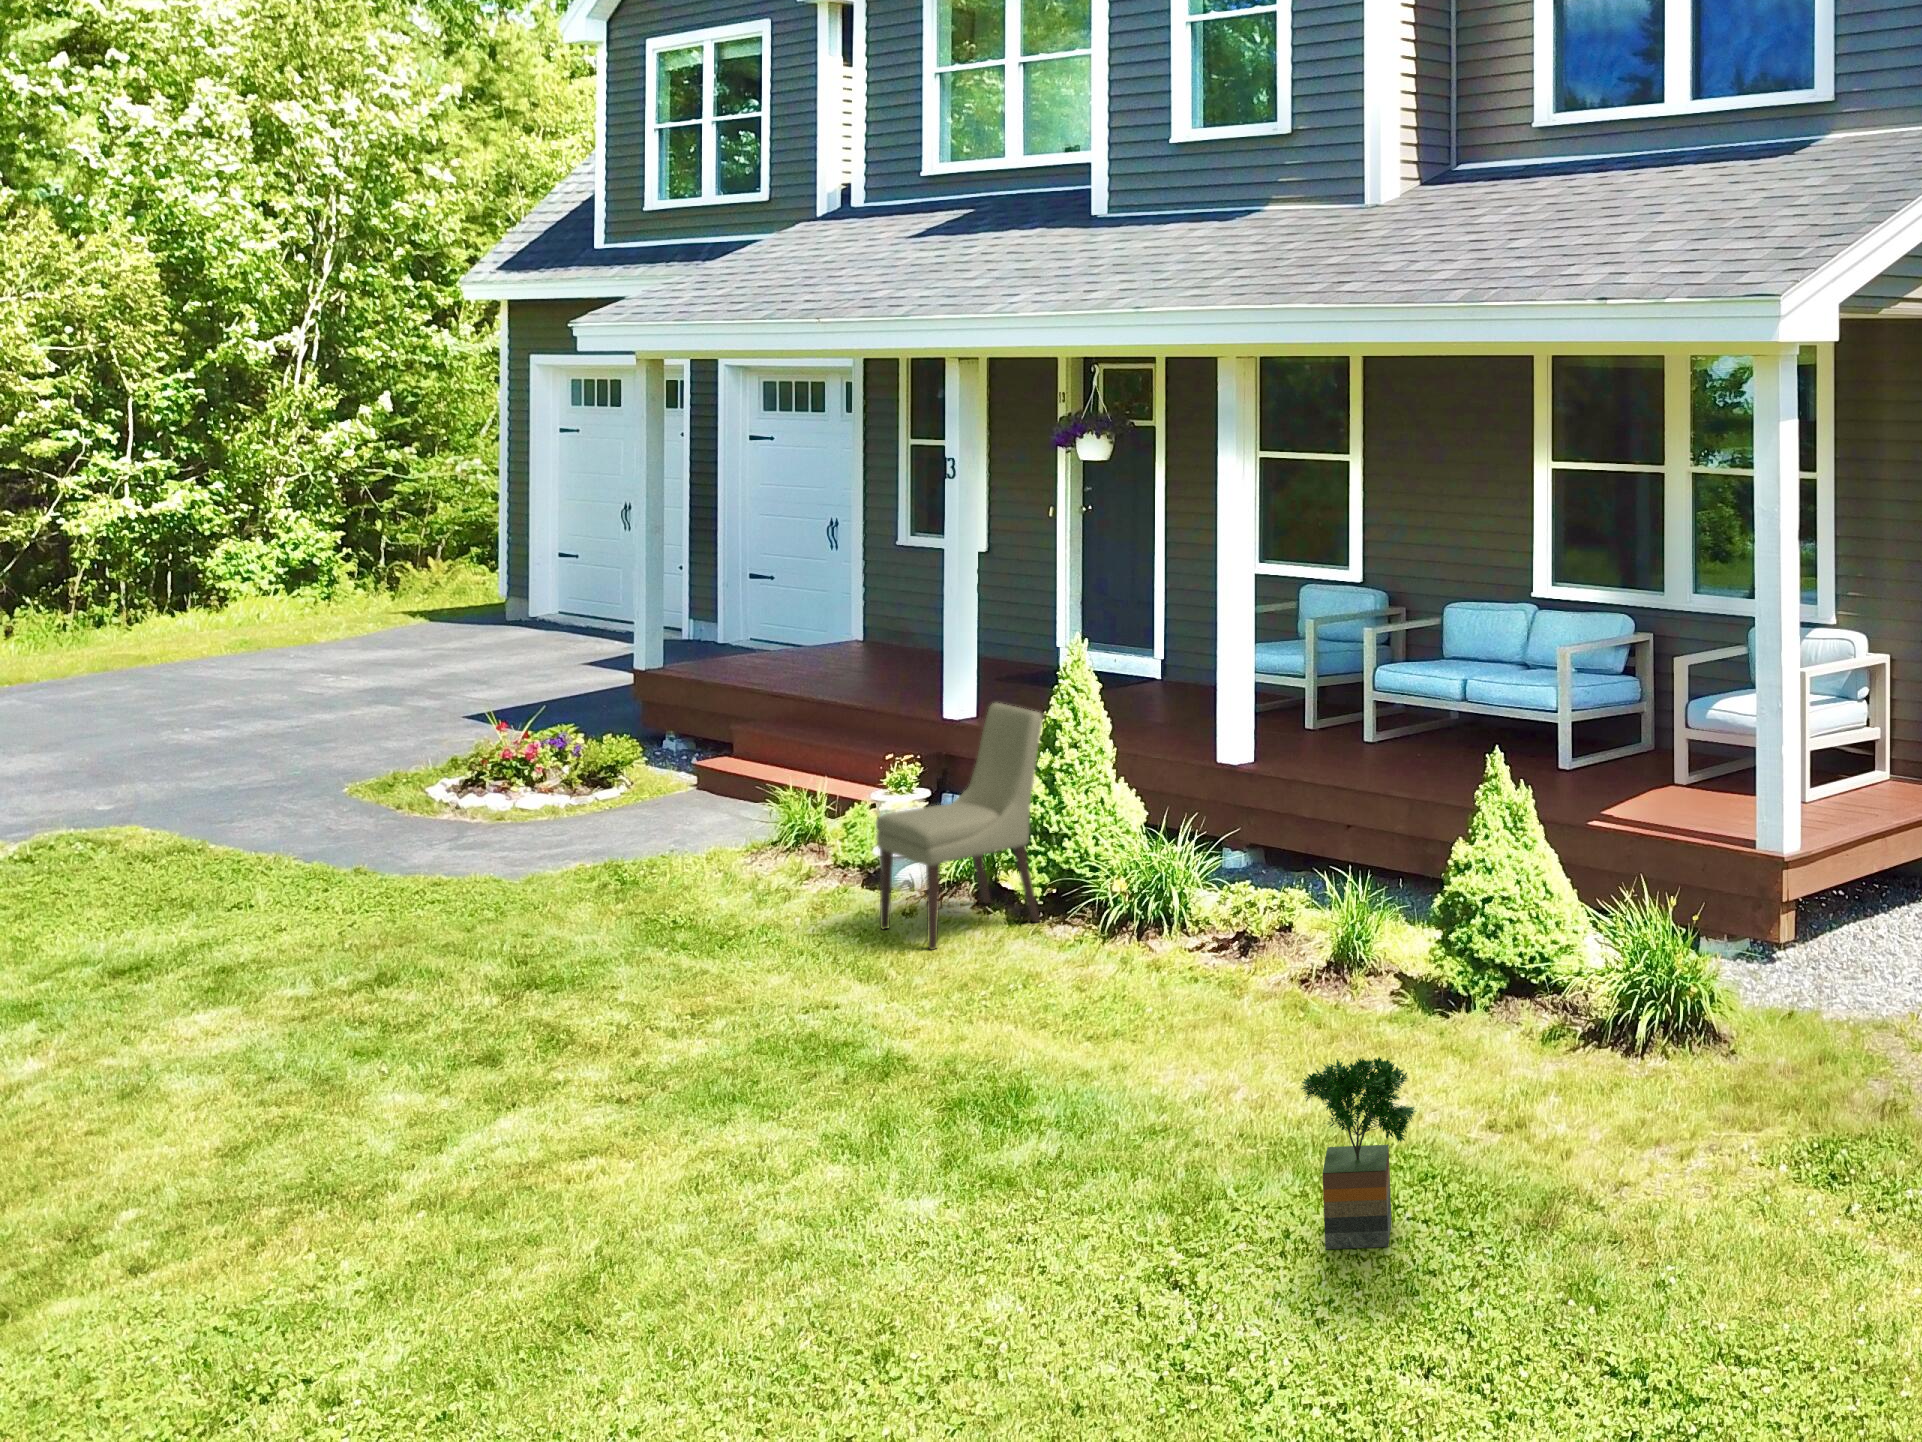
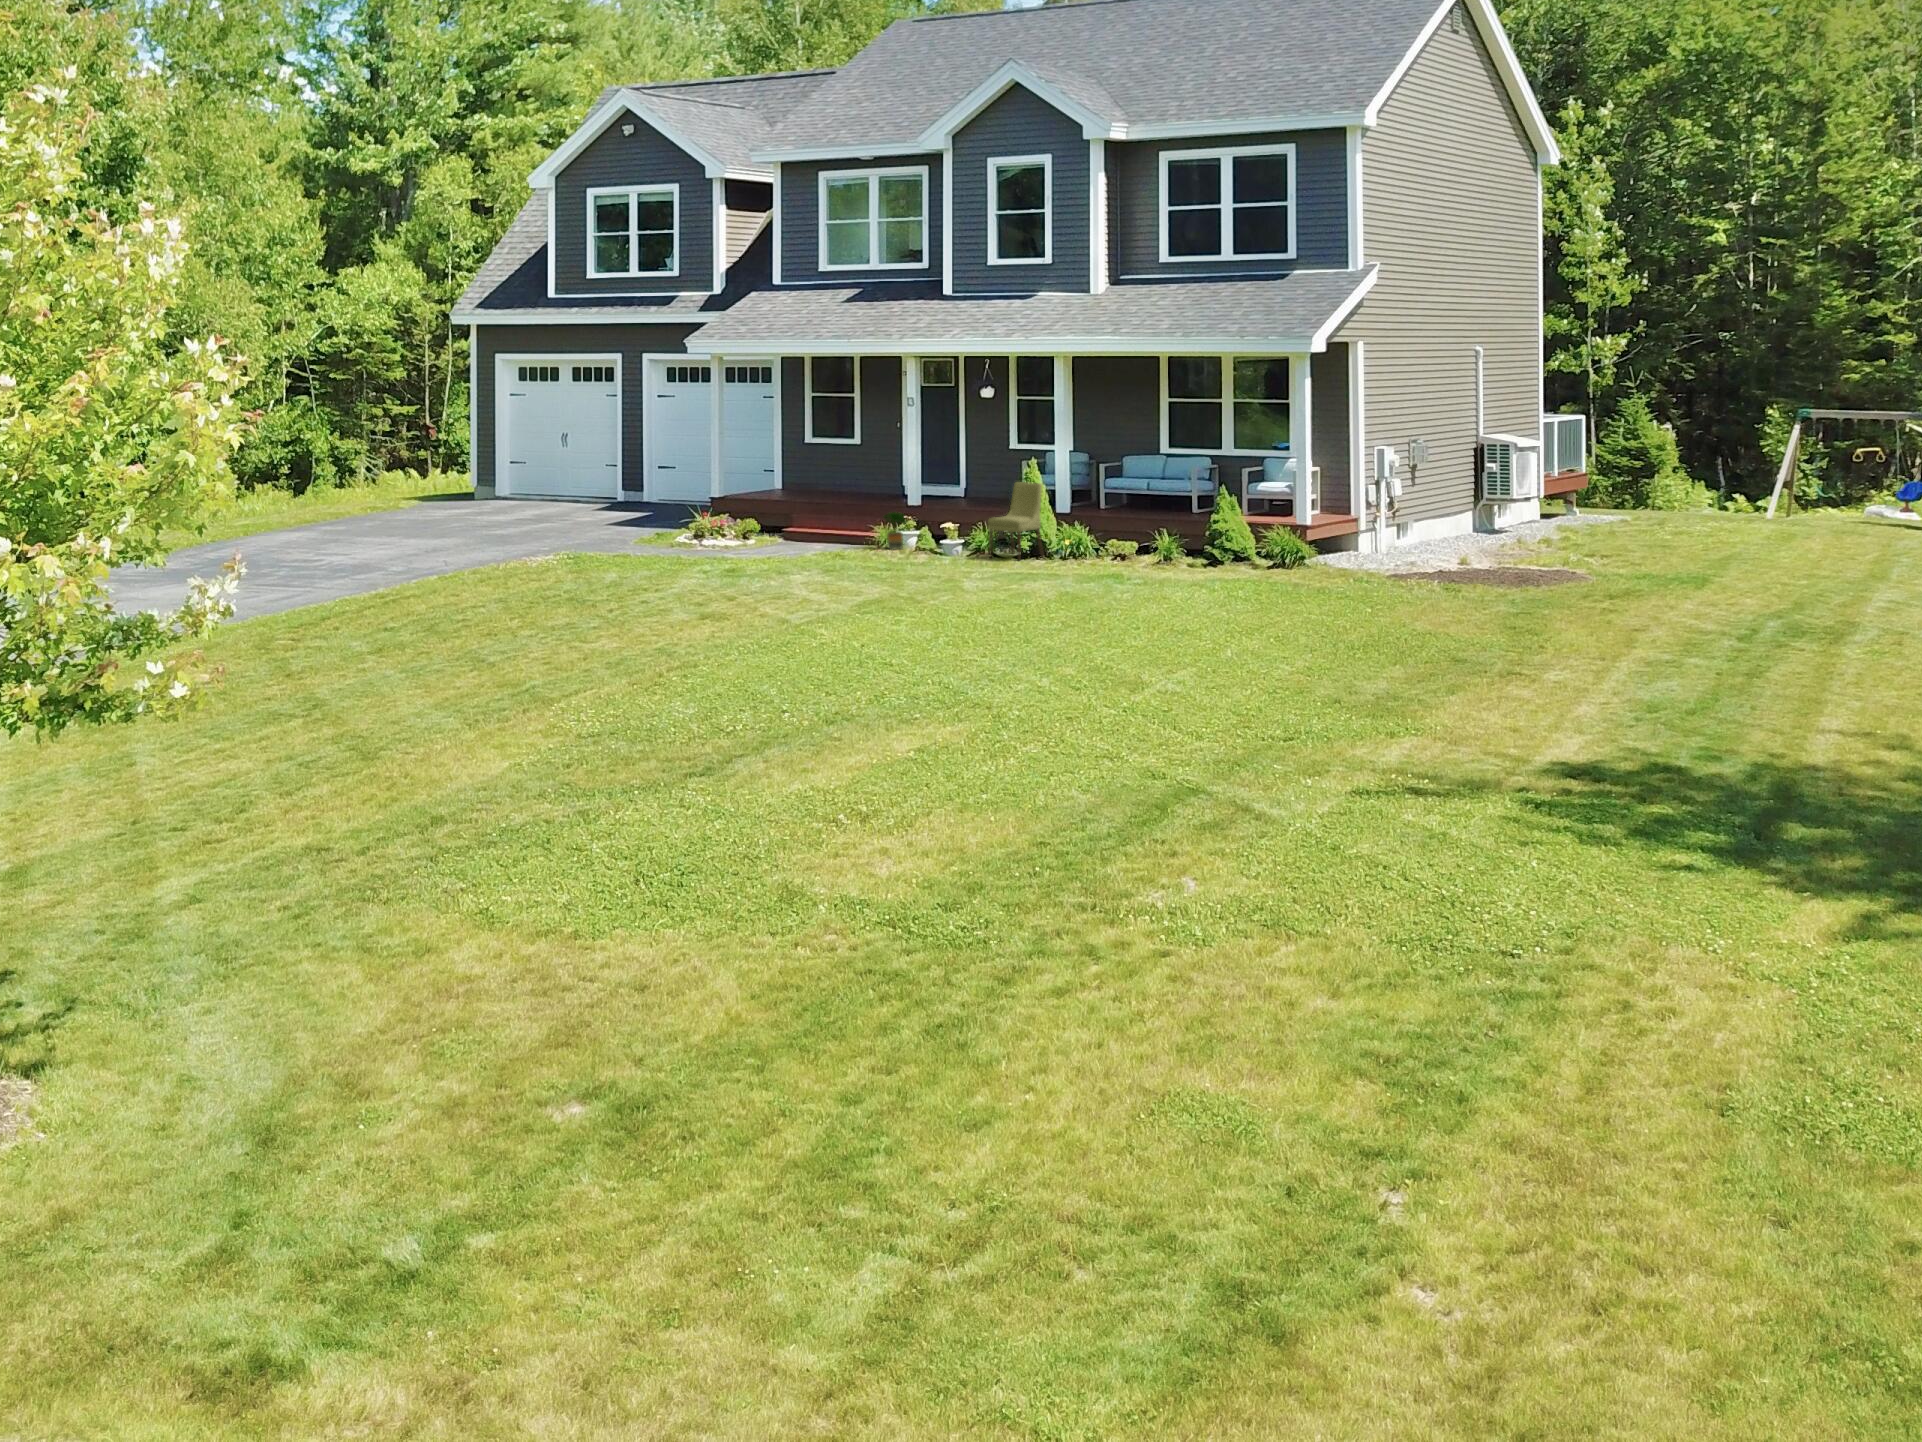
potted tree: present [1301,1057,1416,1249] -> present [884,513,907,550]

